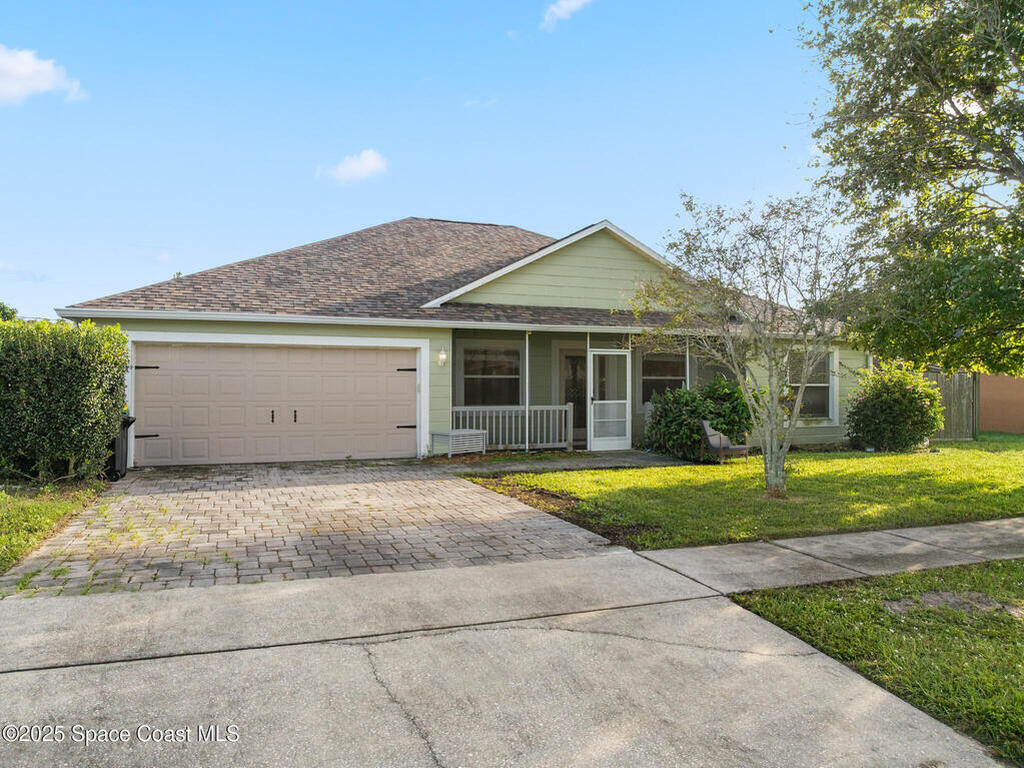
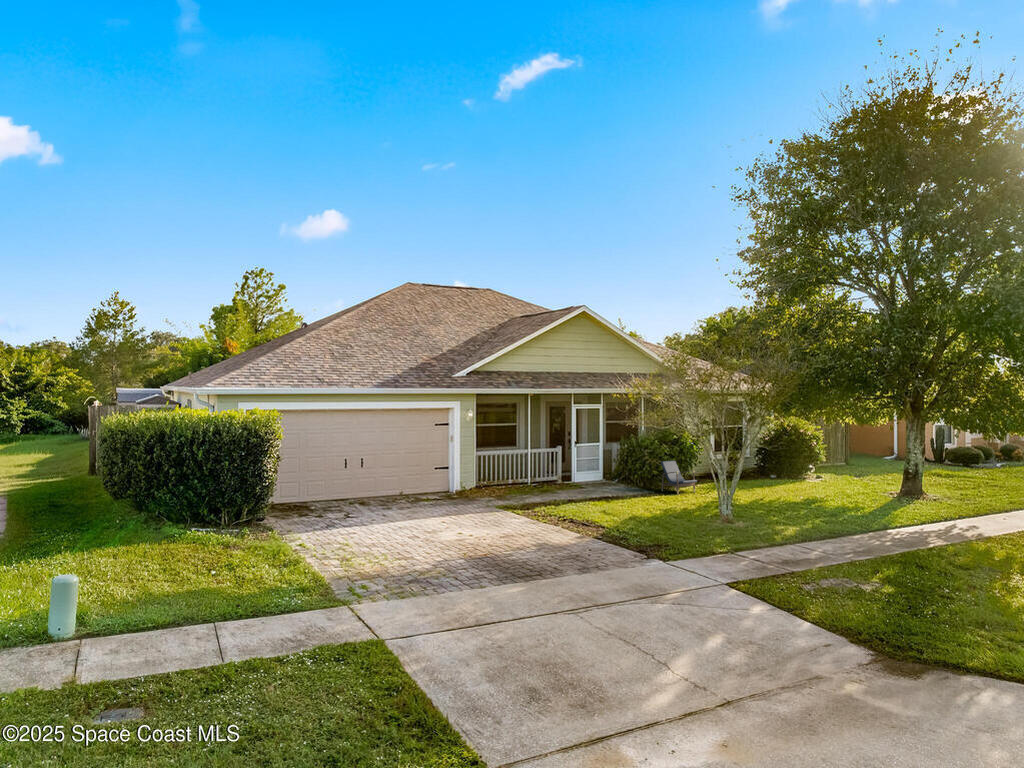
storage bench: present [429,429,487,458] -> none [462,469,503,493]

